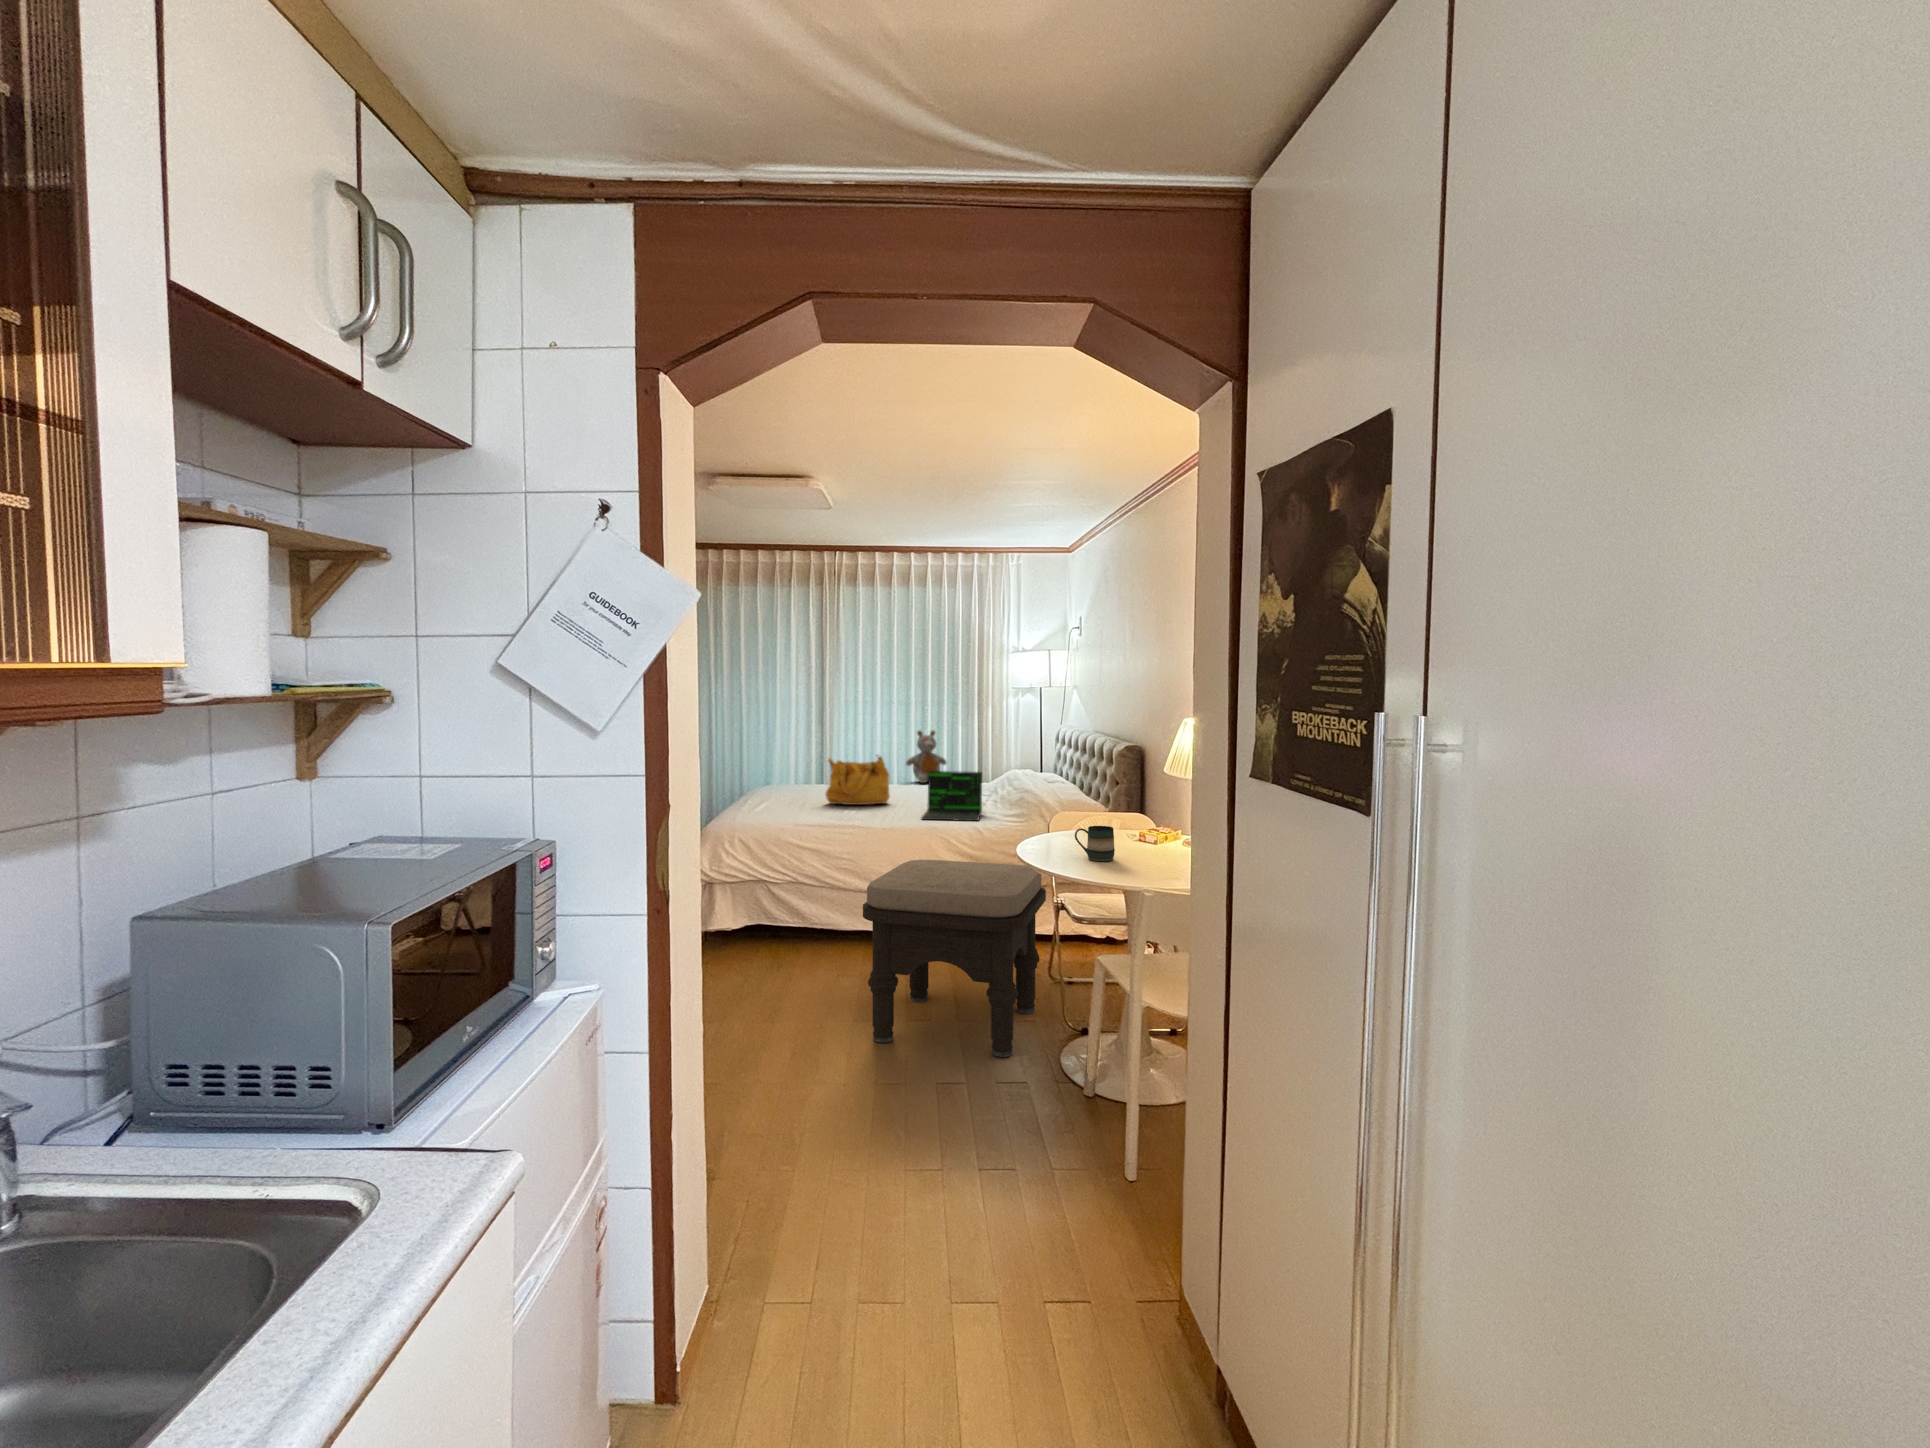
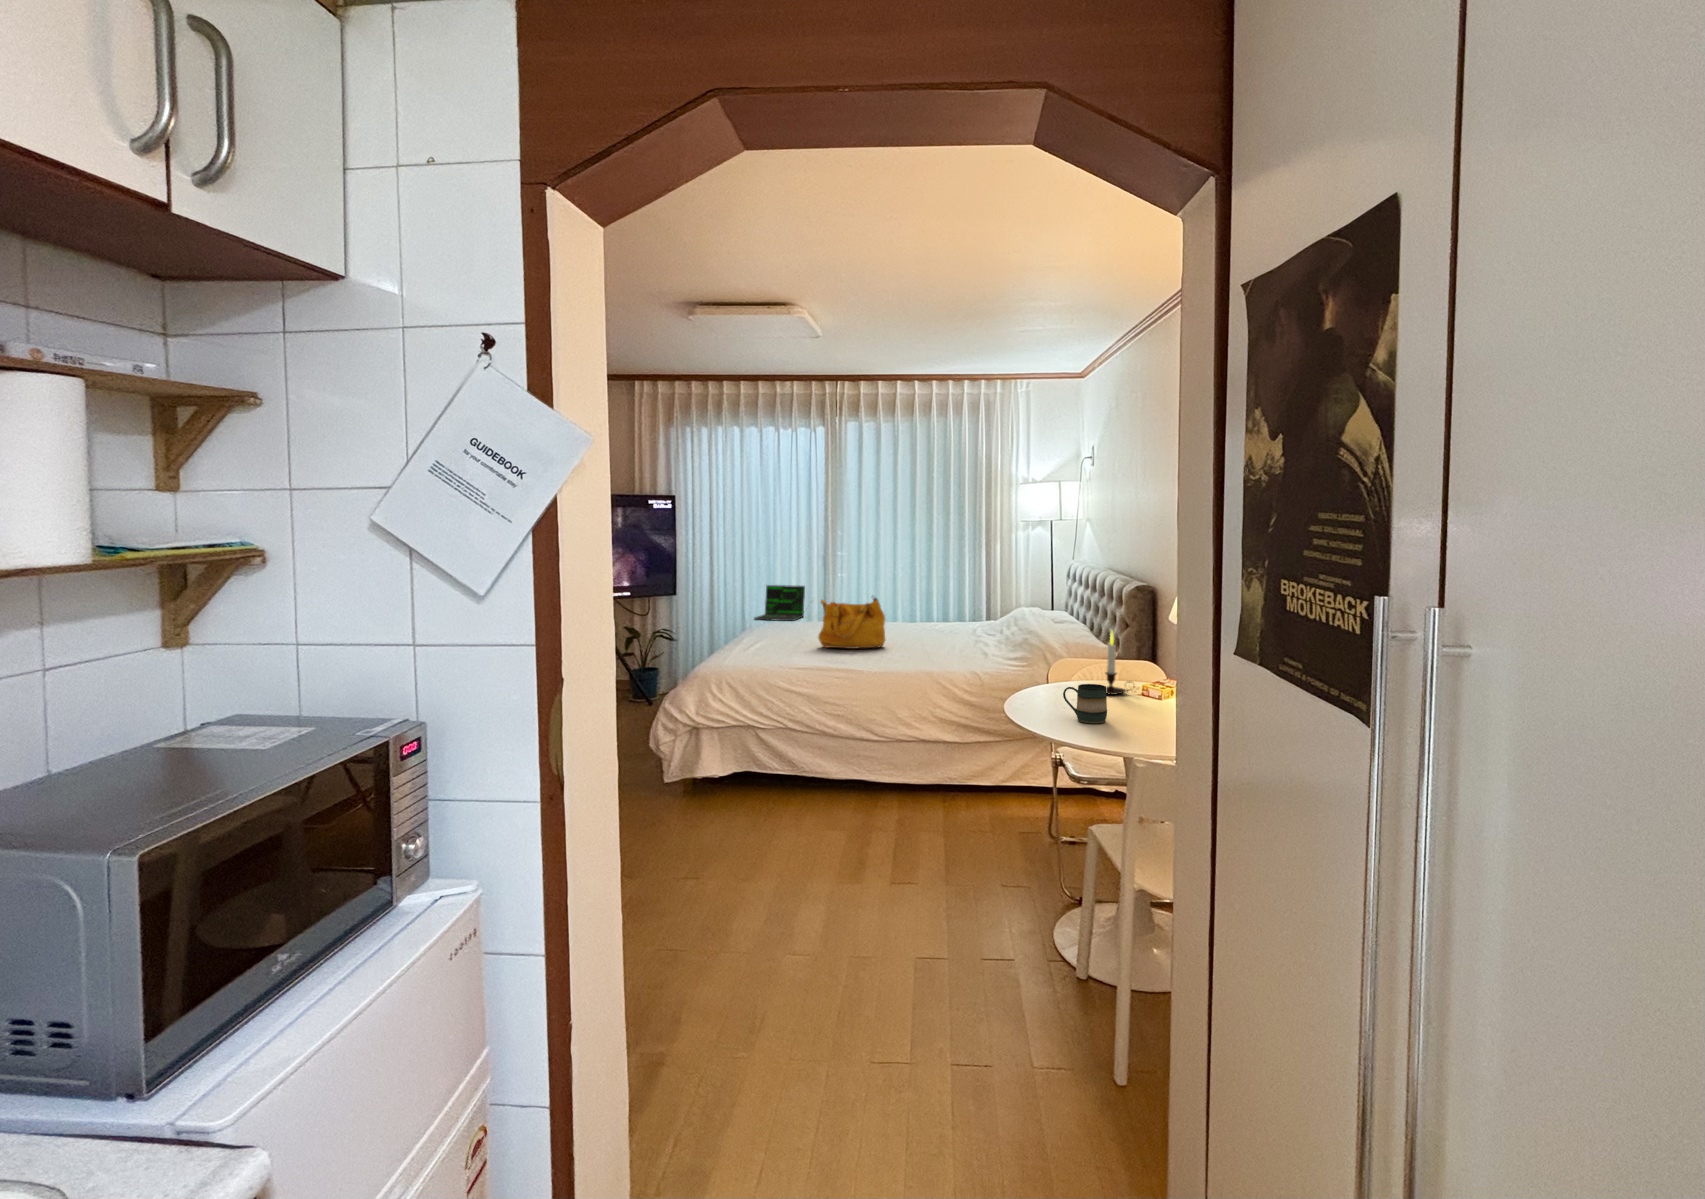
stuffed bear: present [906,731,947,783] -> none [908,568,951,624]
laptop: present [922,771,988,821] -> present [754,585,812,621]
candle: none [1099,778,1134,838] -> present [1106,631,1130,695]
ottoman: present [863,860,1046,1057] -> none [841,711,1041,923]

